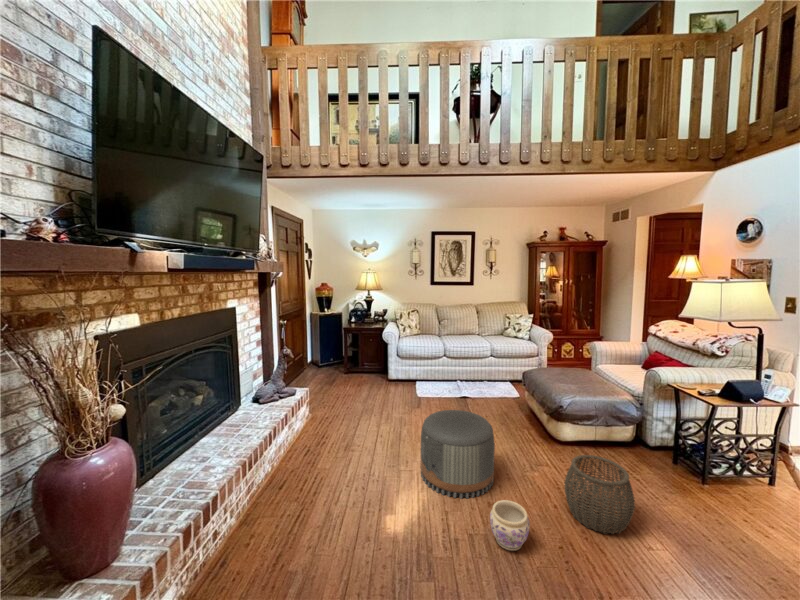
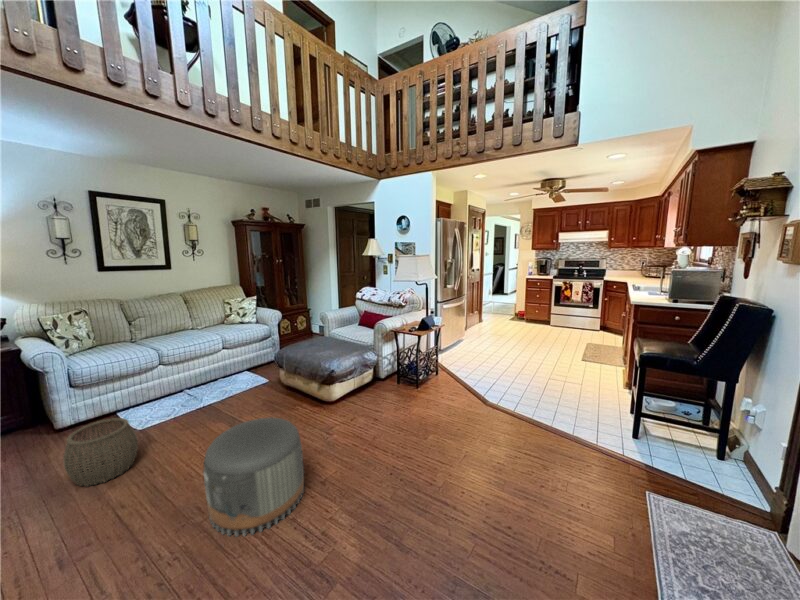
woven basket: present [564,455,635,534] -> present [63,418,138,486]
planter: present [490,500,530,551] -> none [334,483,373,535]

